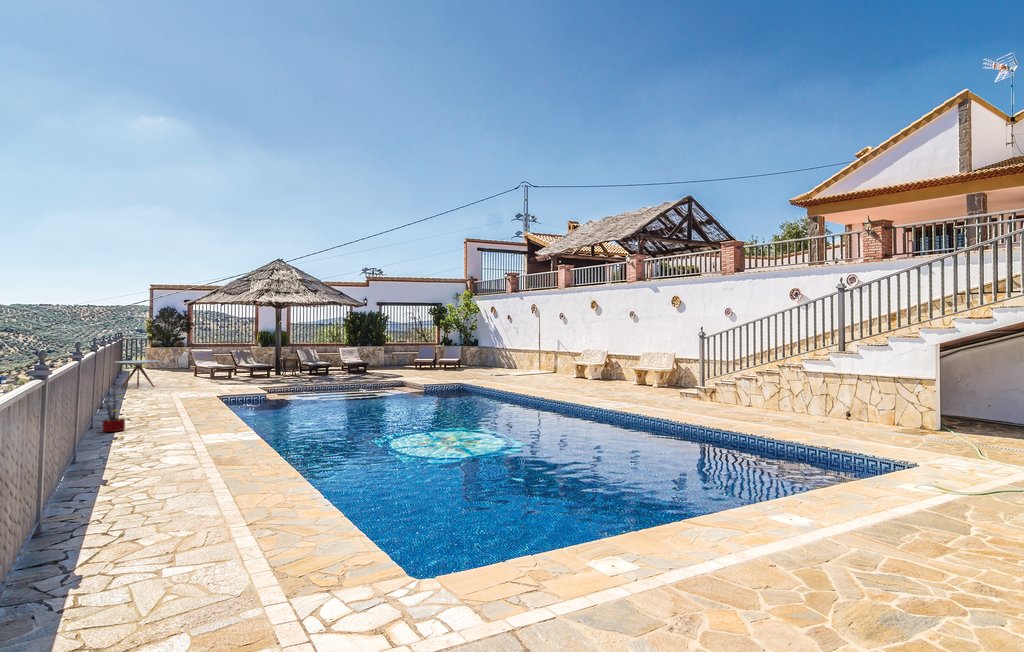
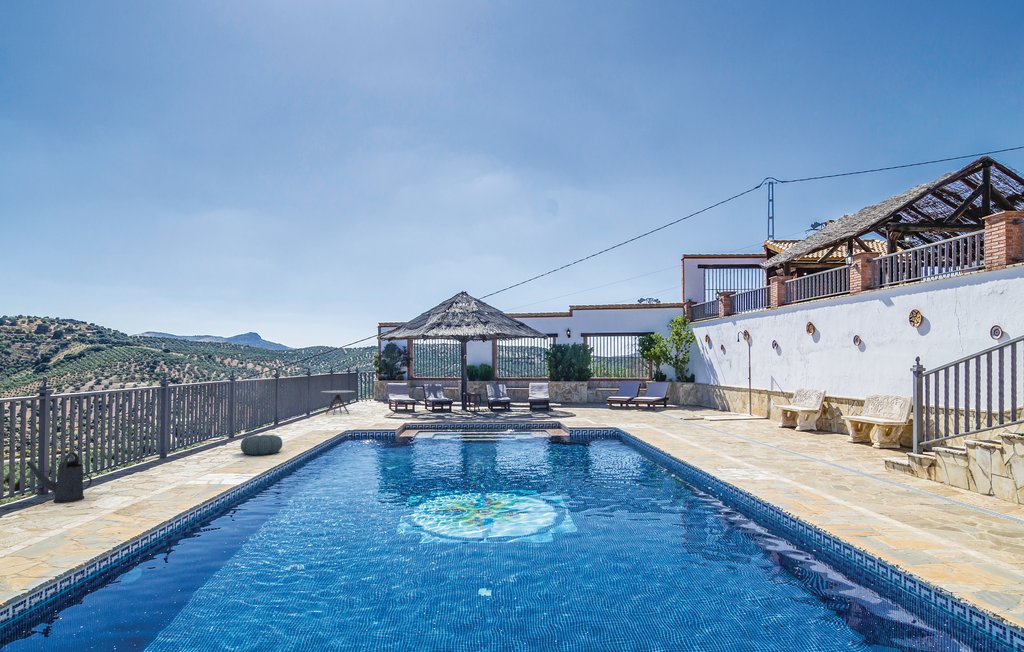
decorative plant: present [103,389,125,432] -> none [187,412,231,451]
pouf: none [168,408,217,430] -> present [241,435,282,455]
watering can: none [64,431,147,489] -> present [27,452,92,503]

